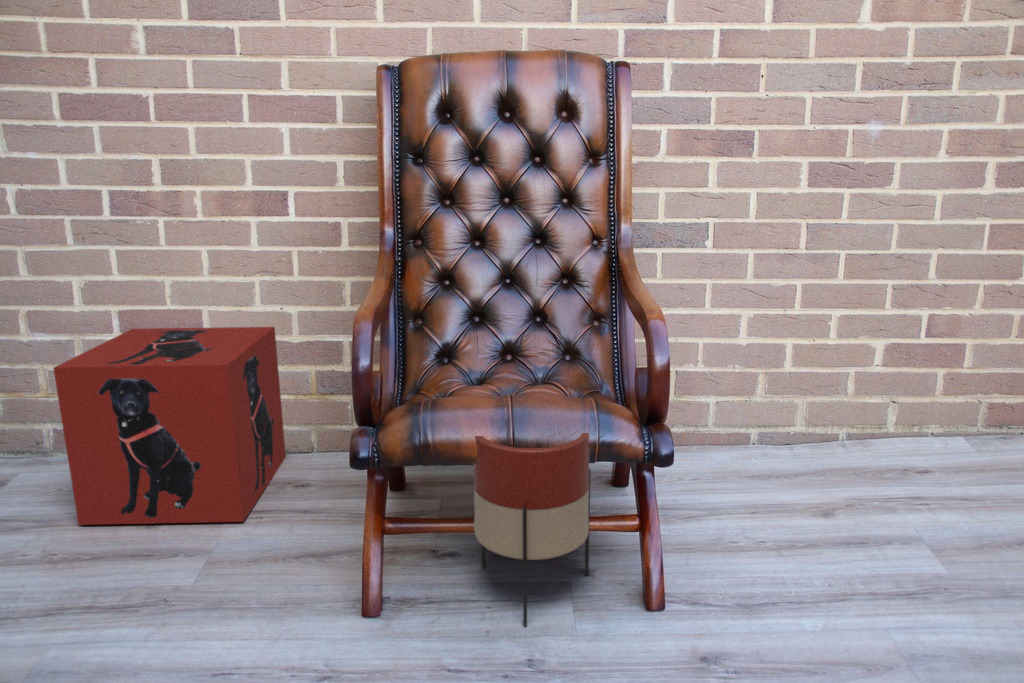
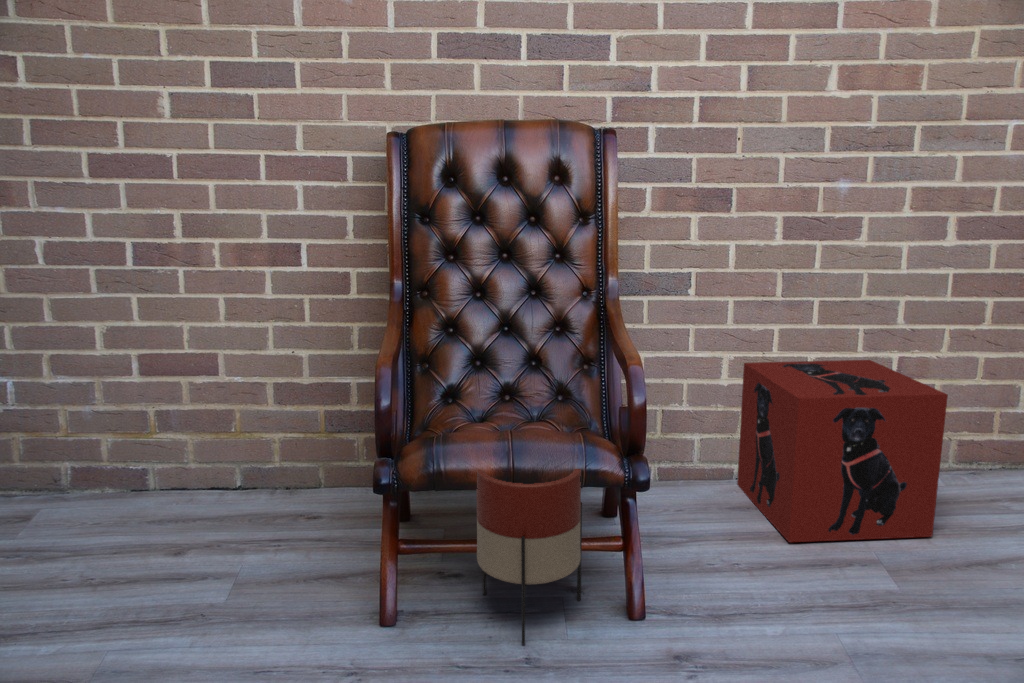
storage box: present [54,327,286,525] -> present [737,360,948,542]

